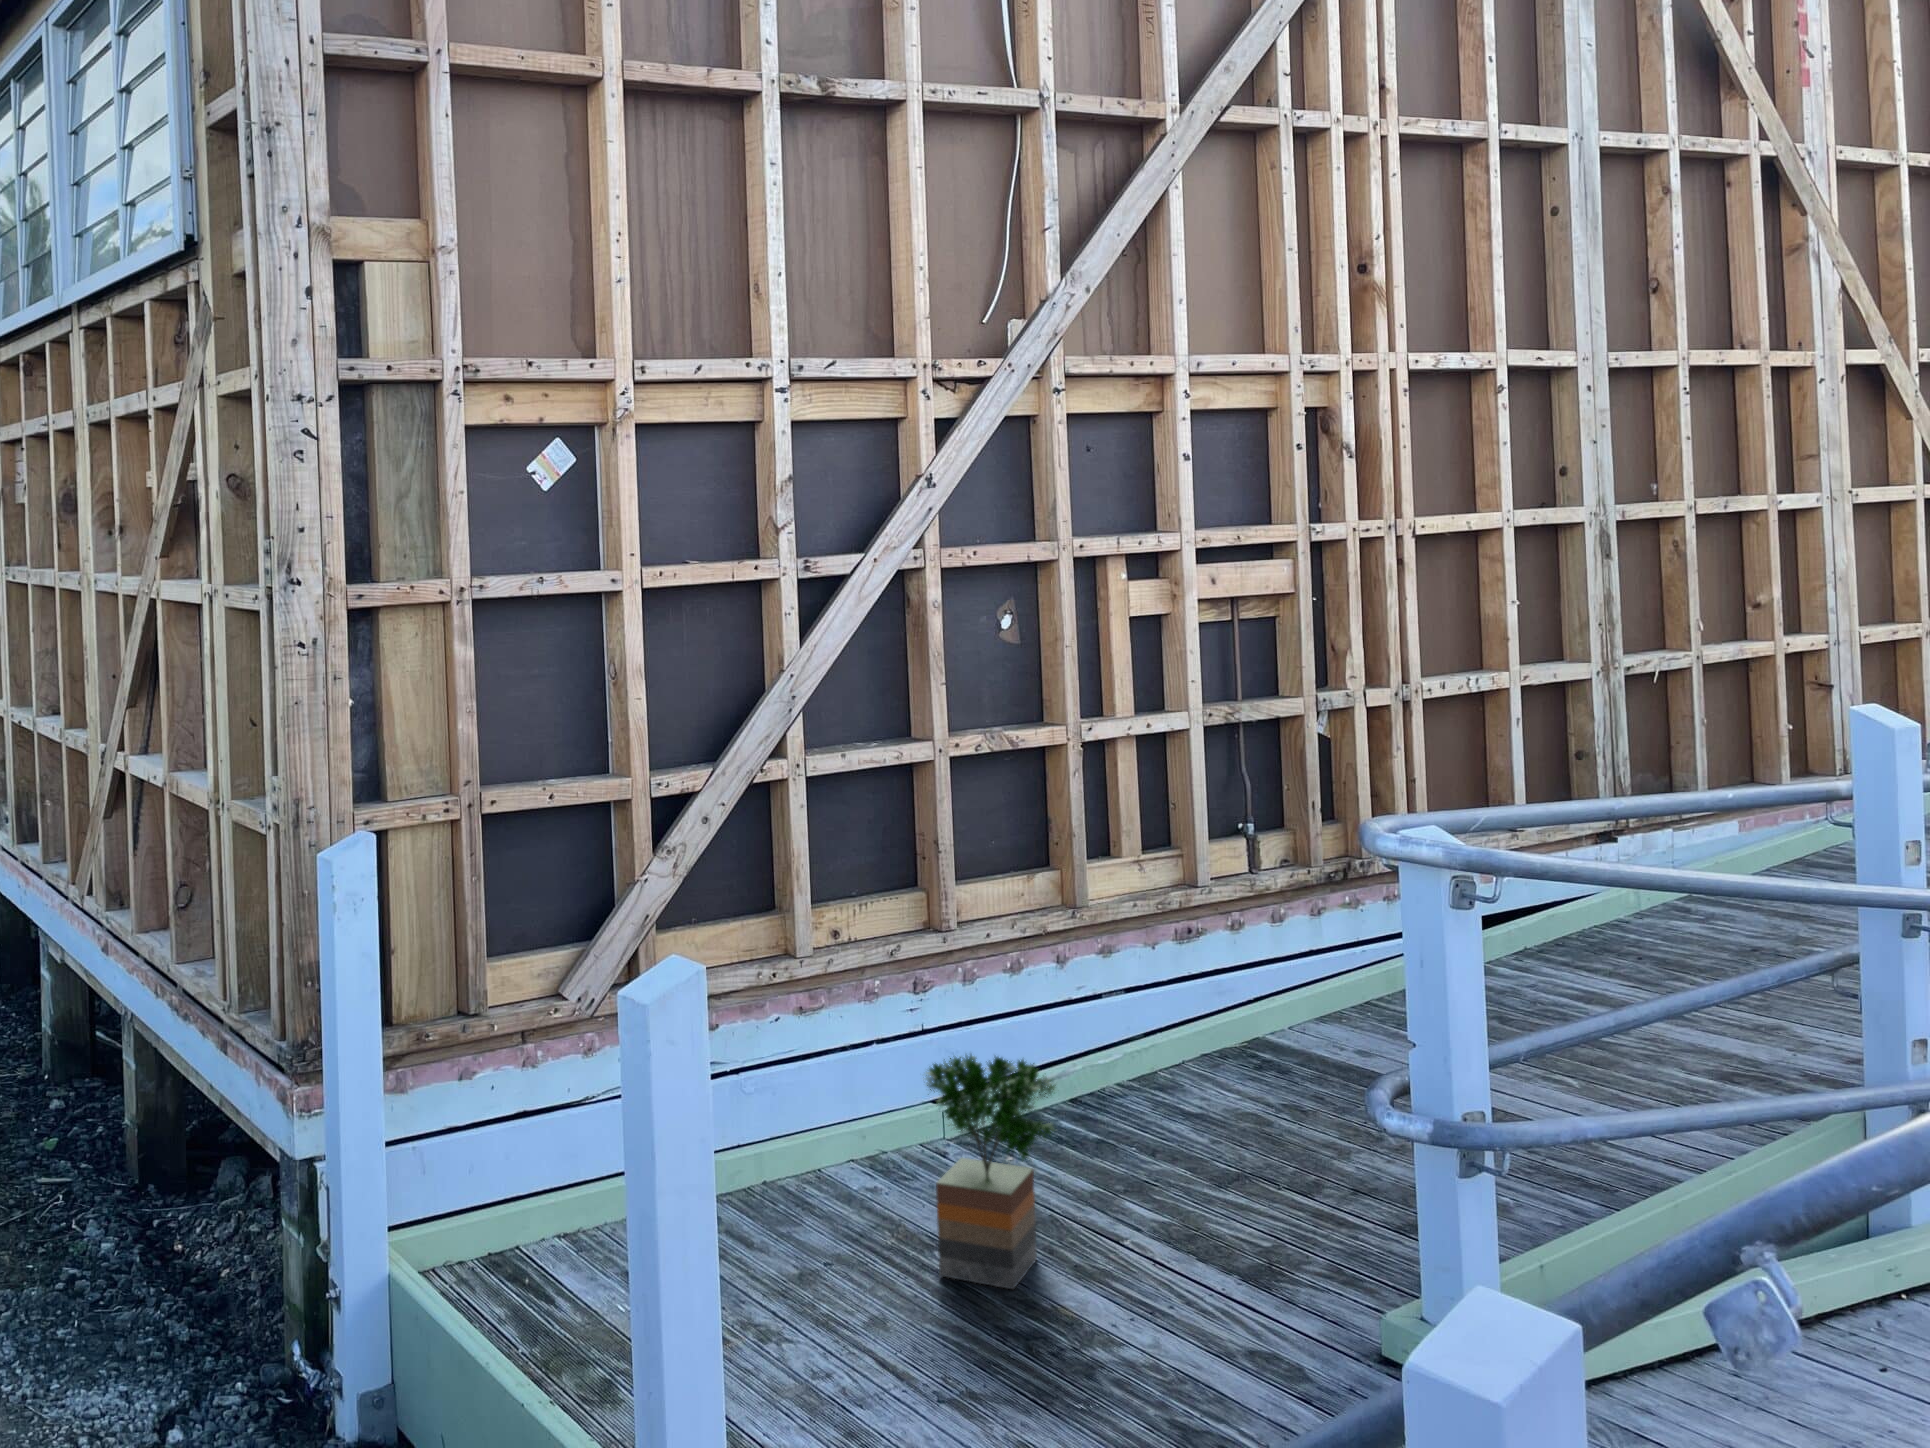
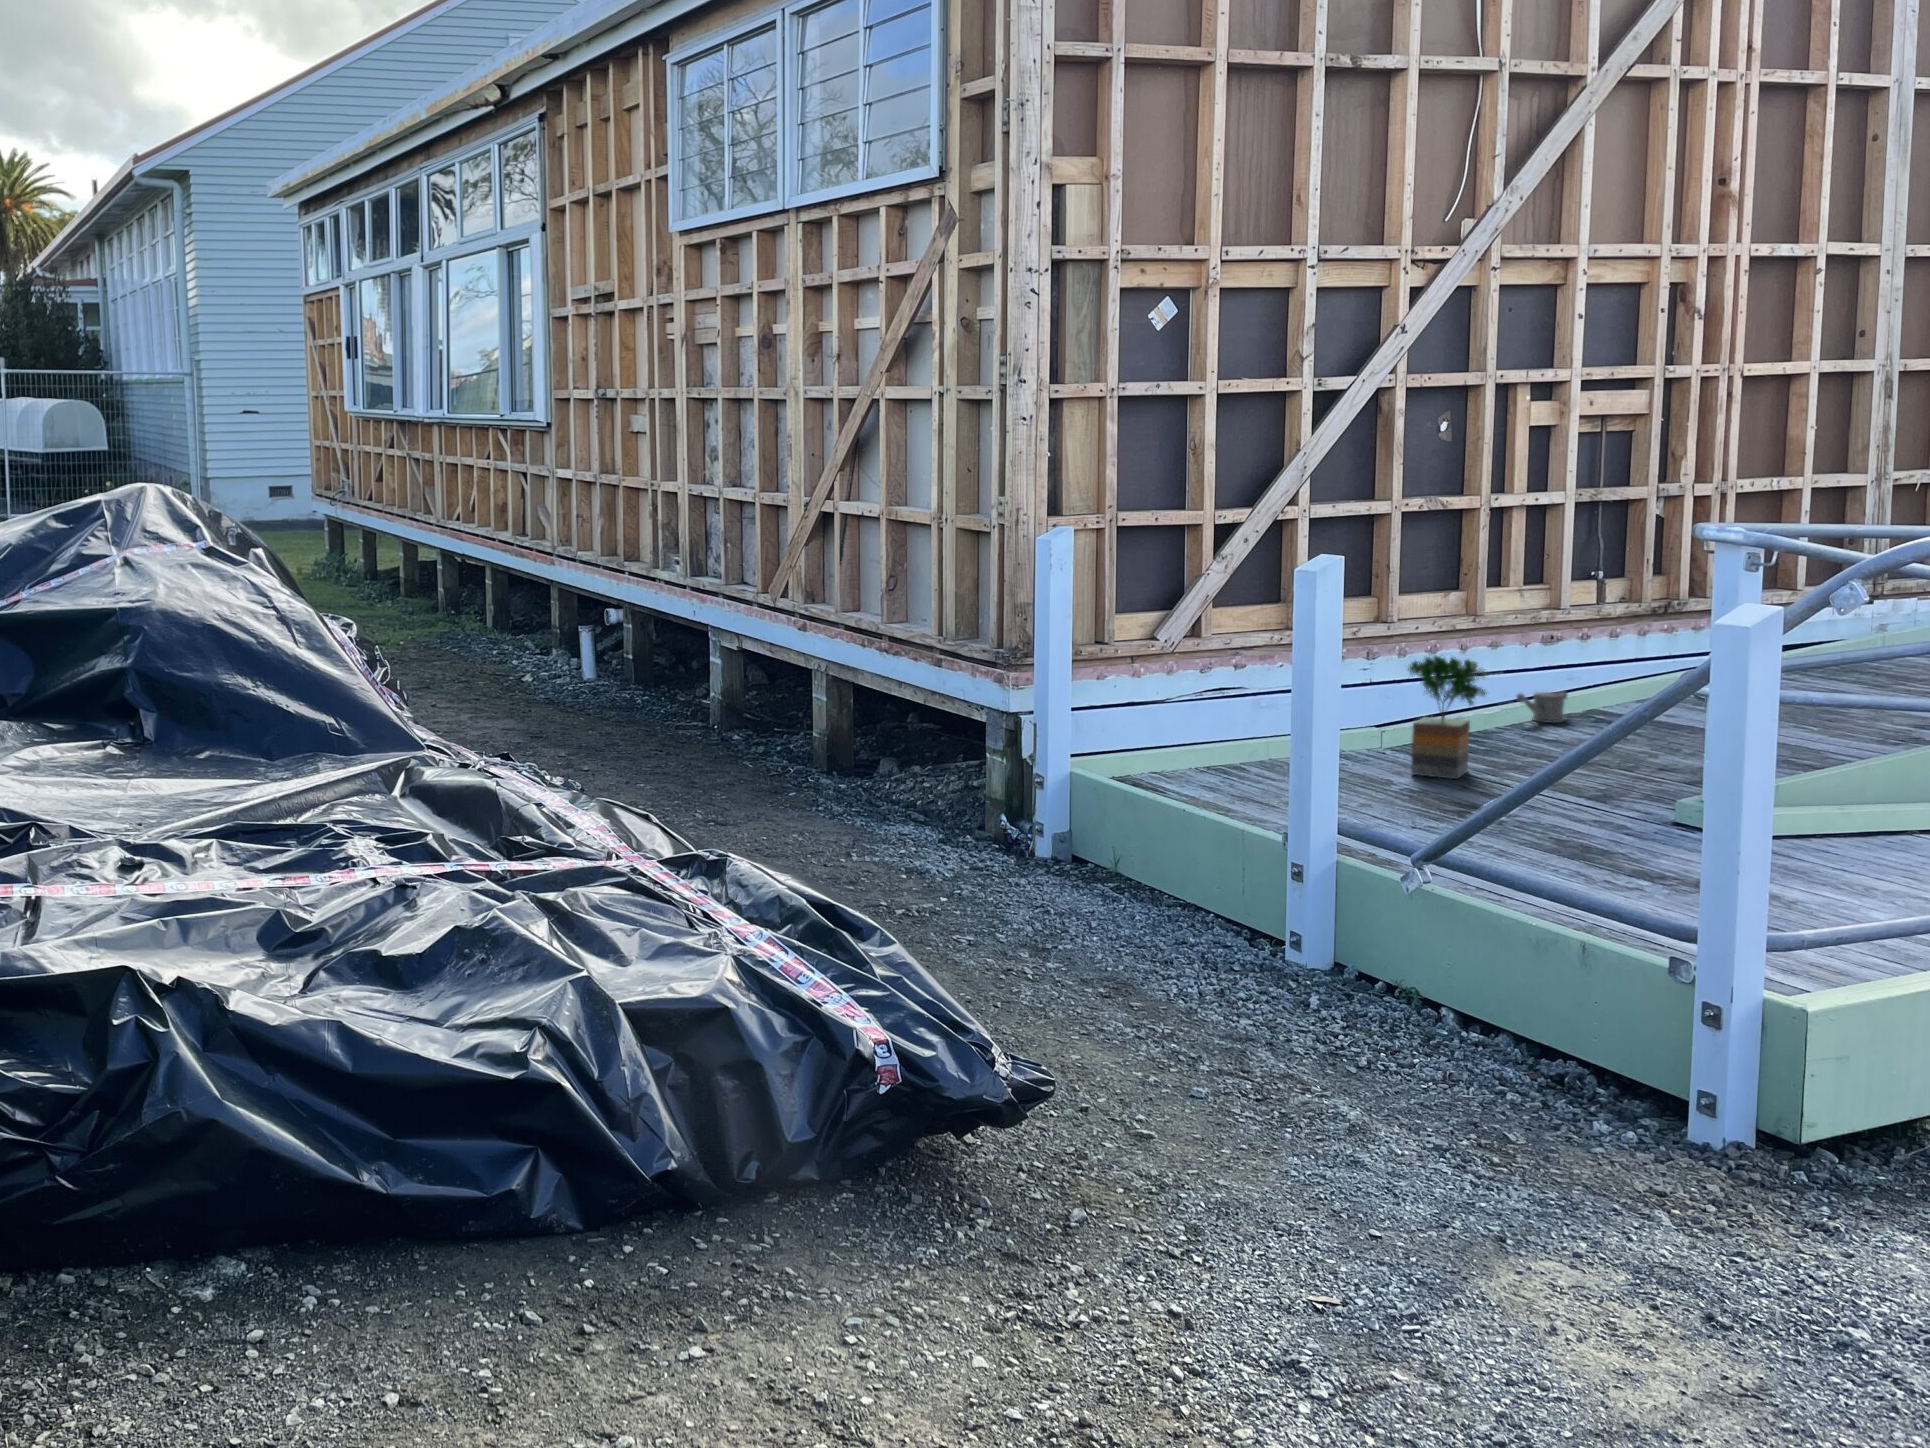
watering can: none [1130,1038,1210,1098] -> present [1517,692,1567,723]

